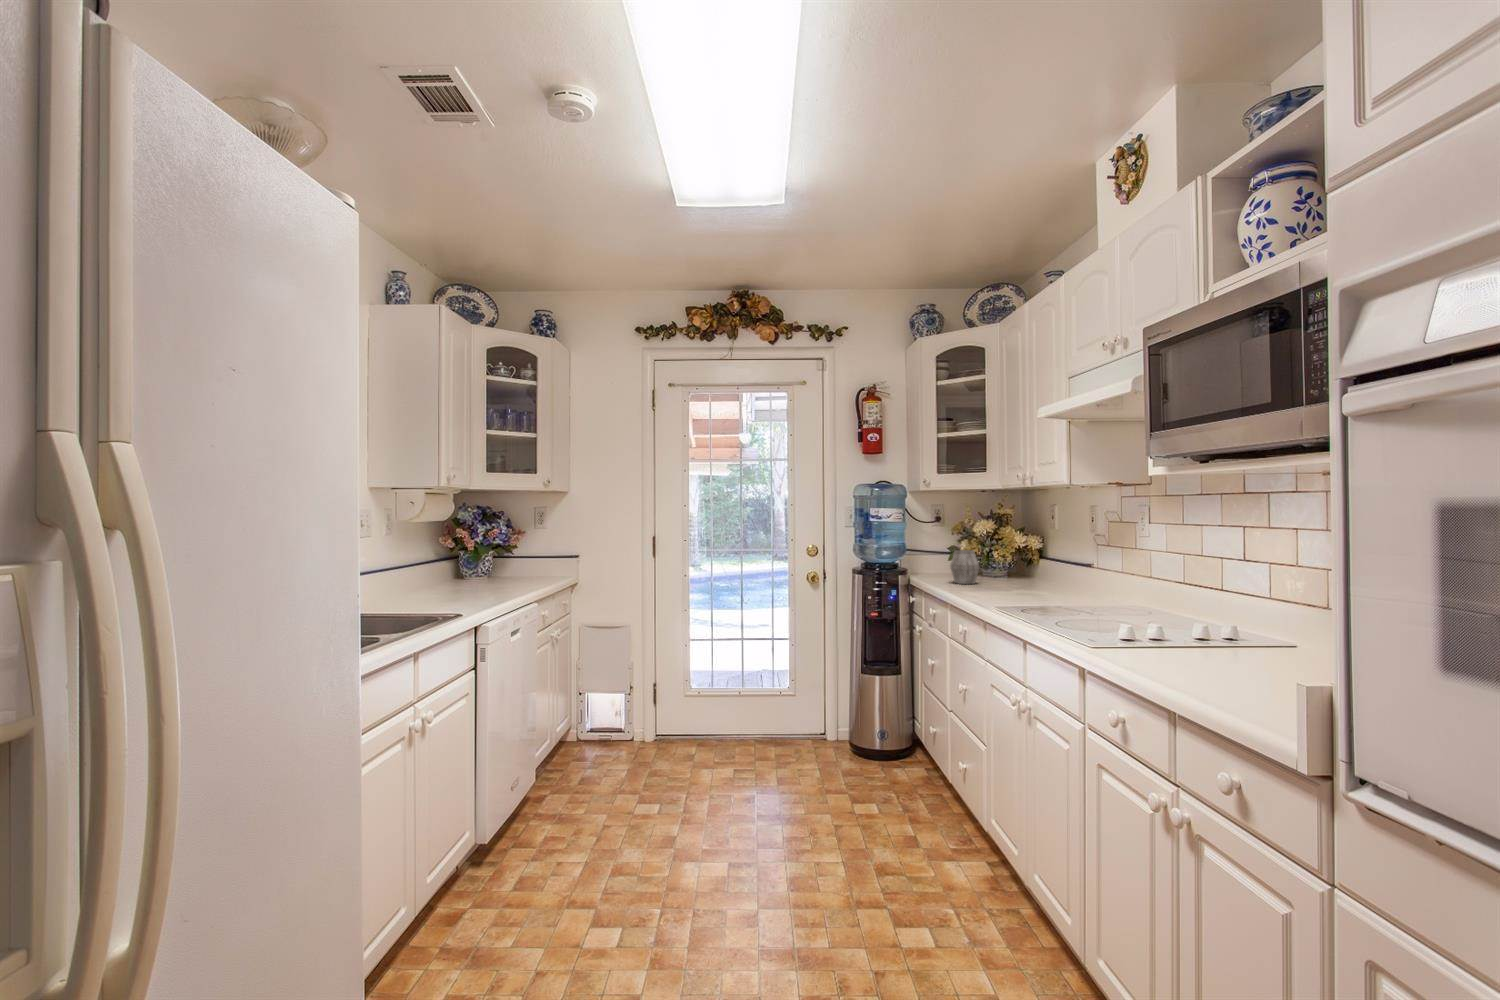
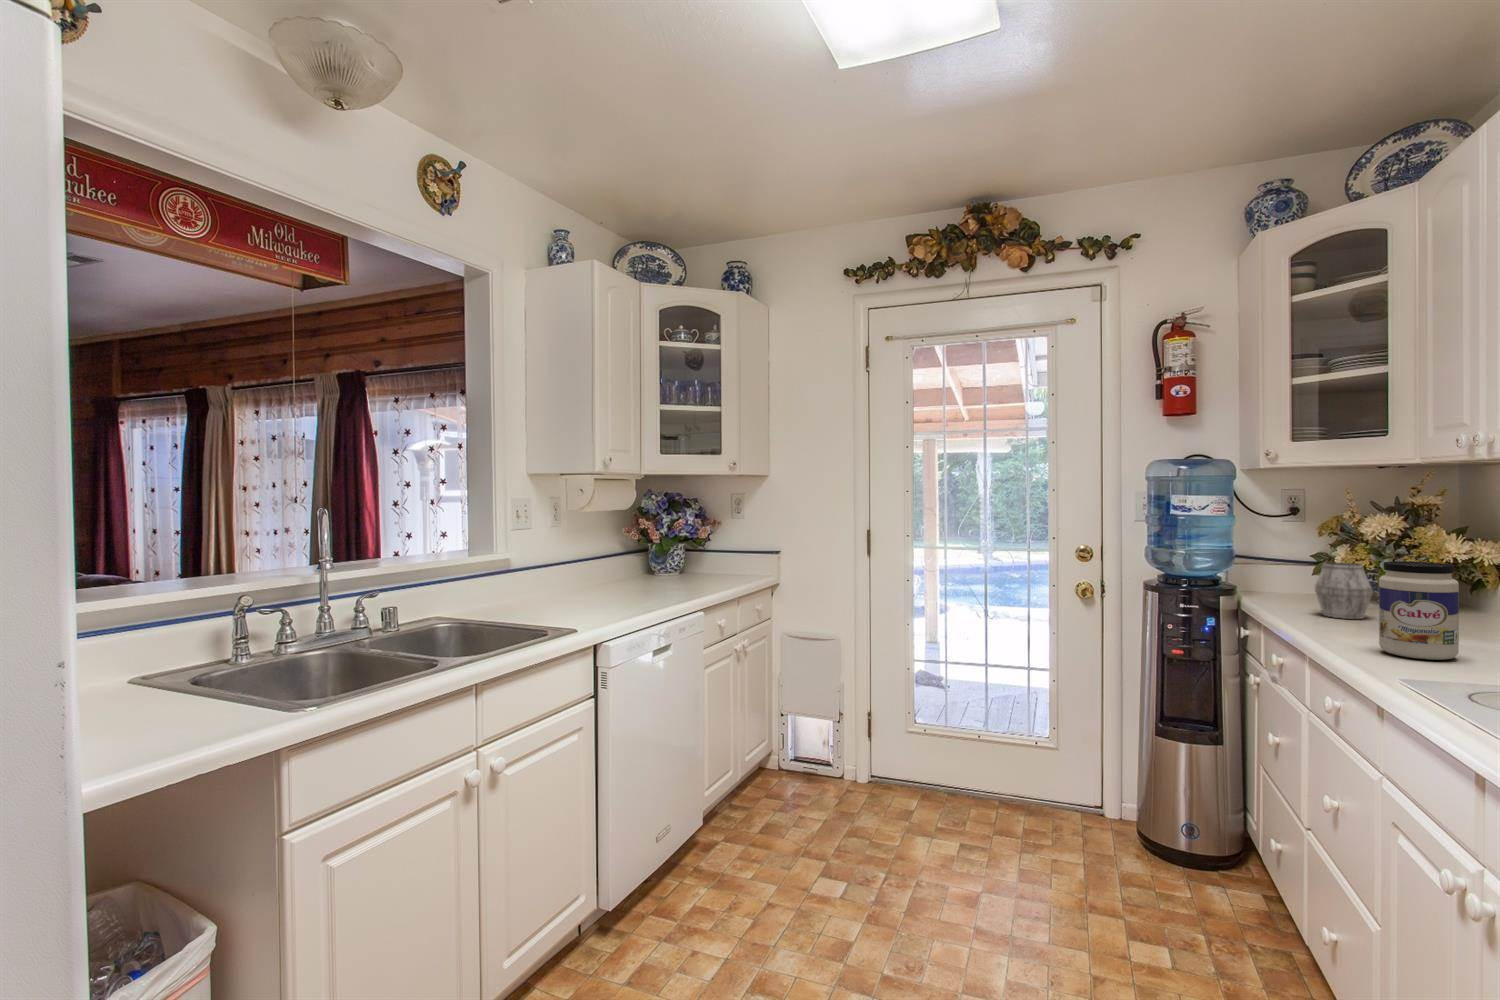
jar: none [982,545,1018,600] -> present [1379,561,1459,660]

